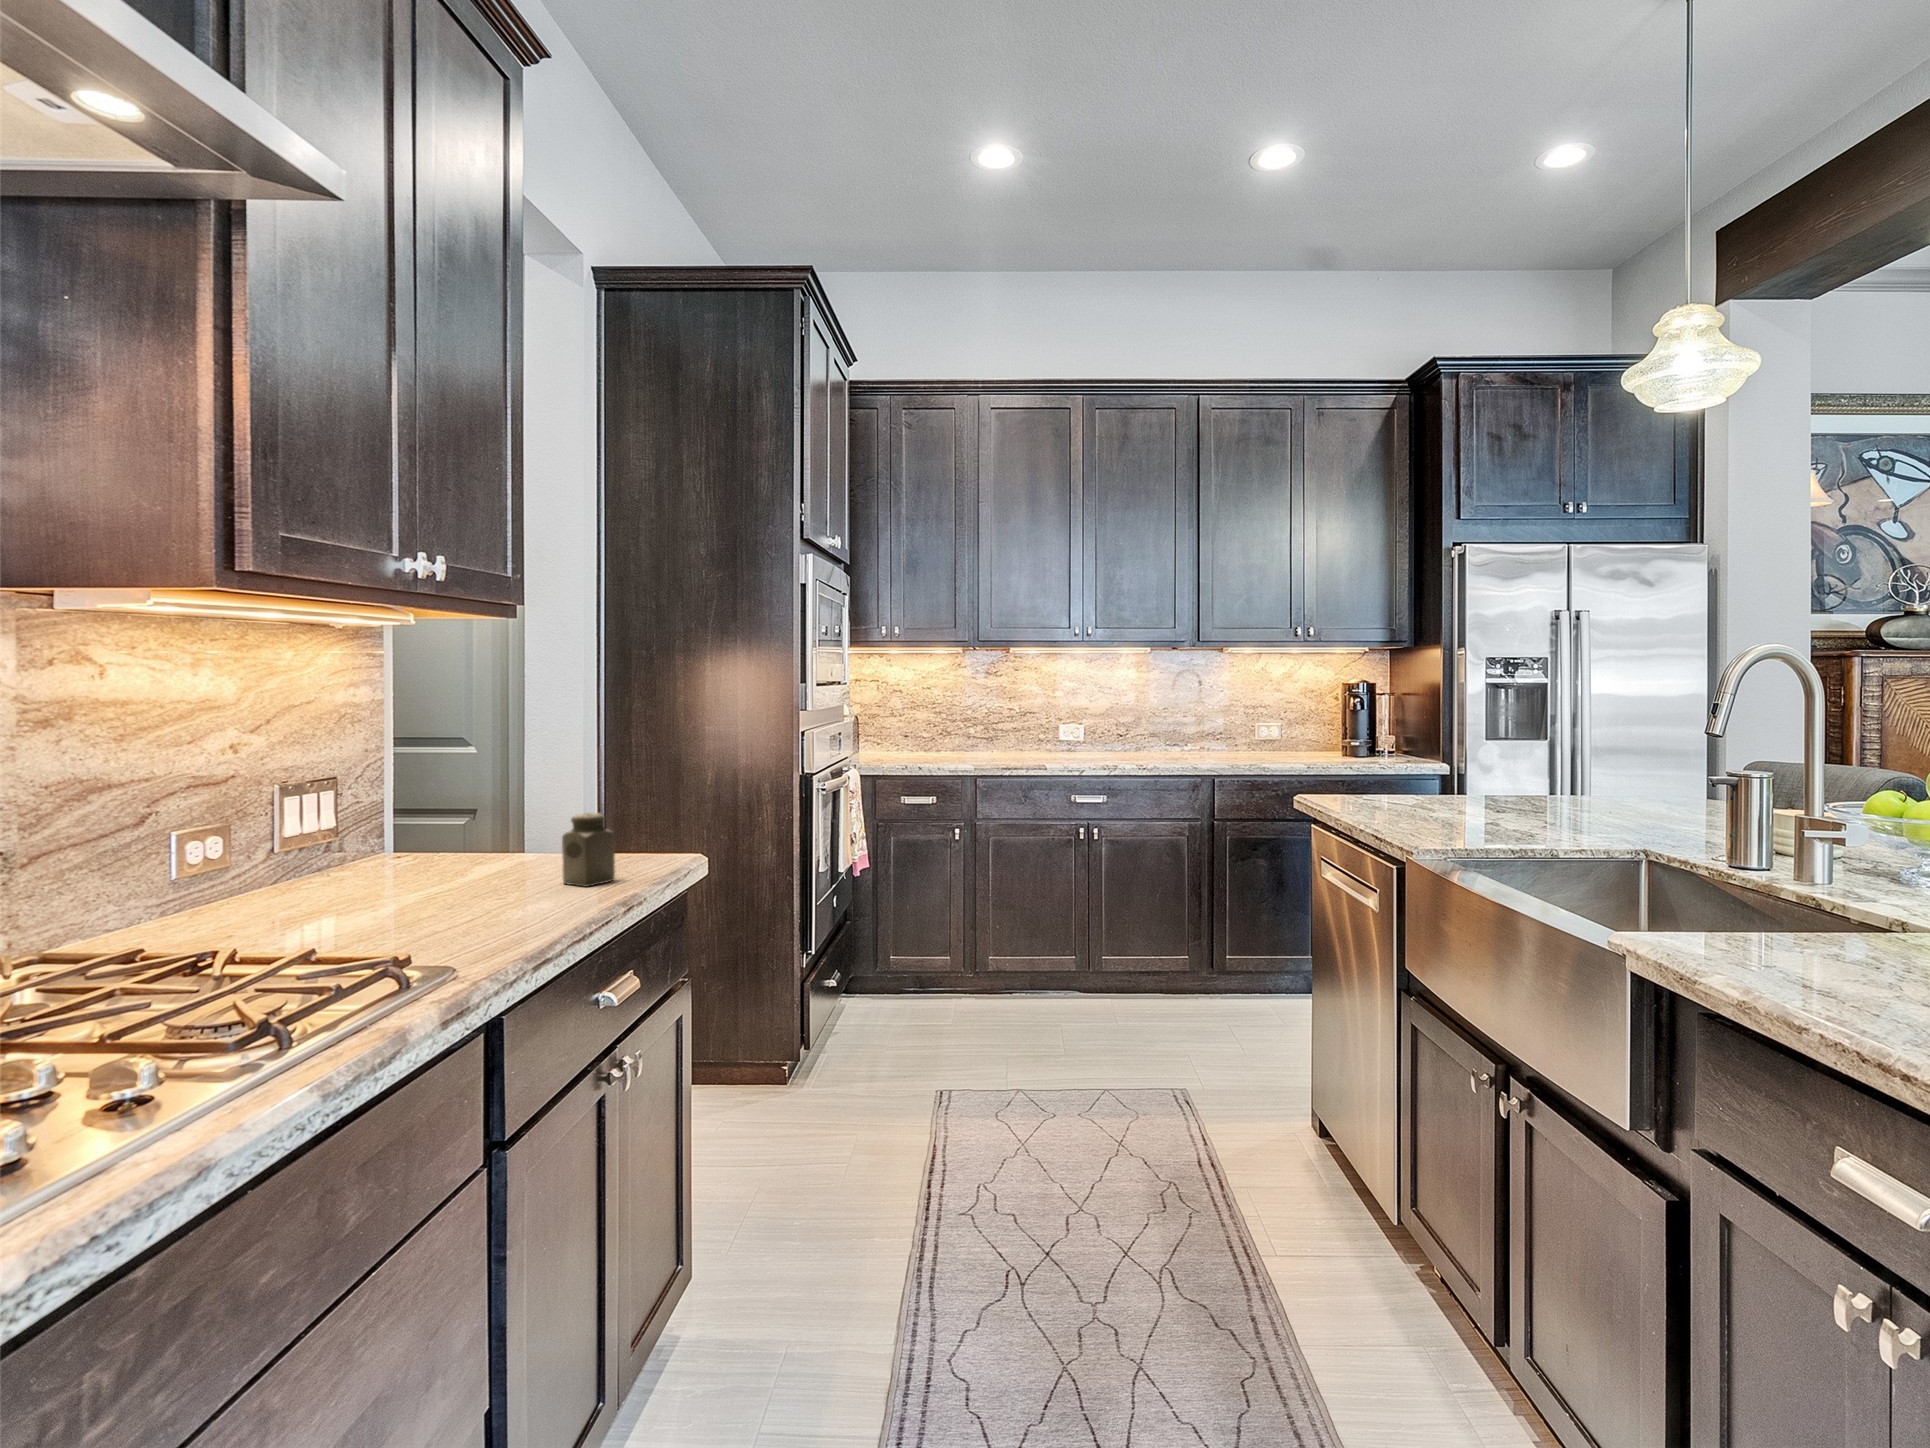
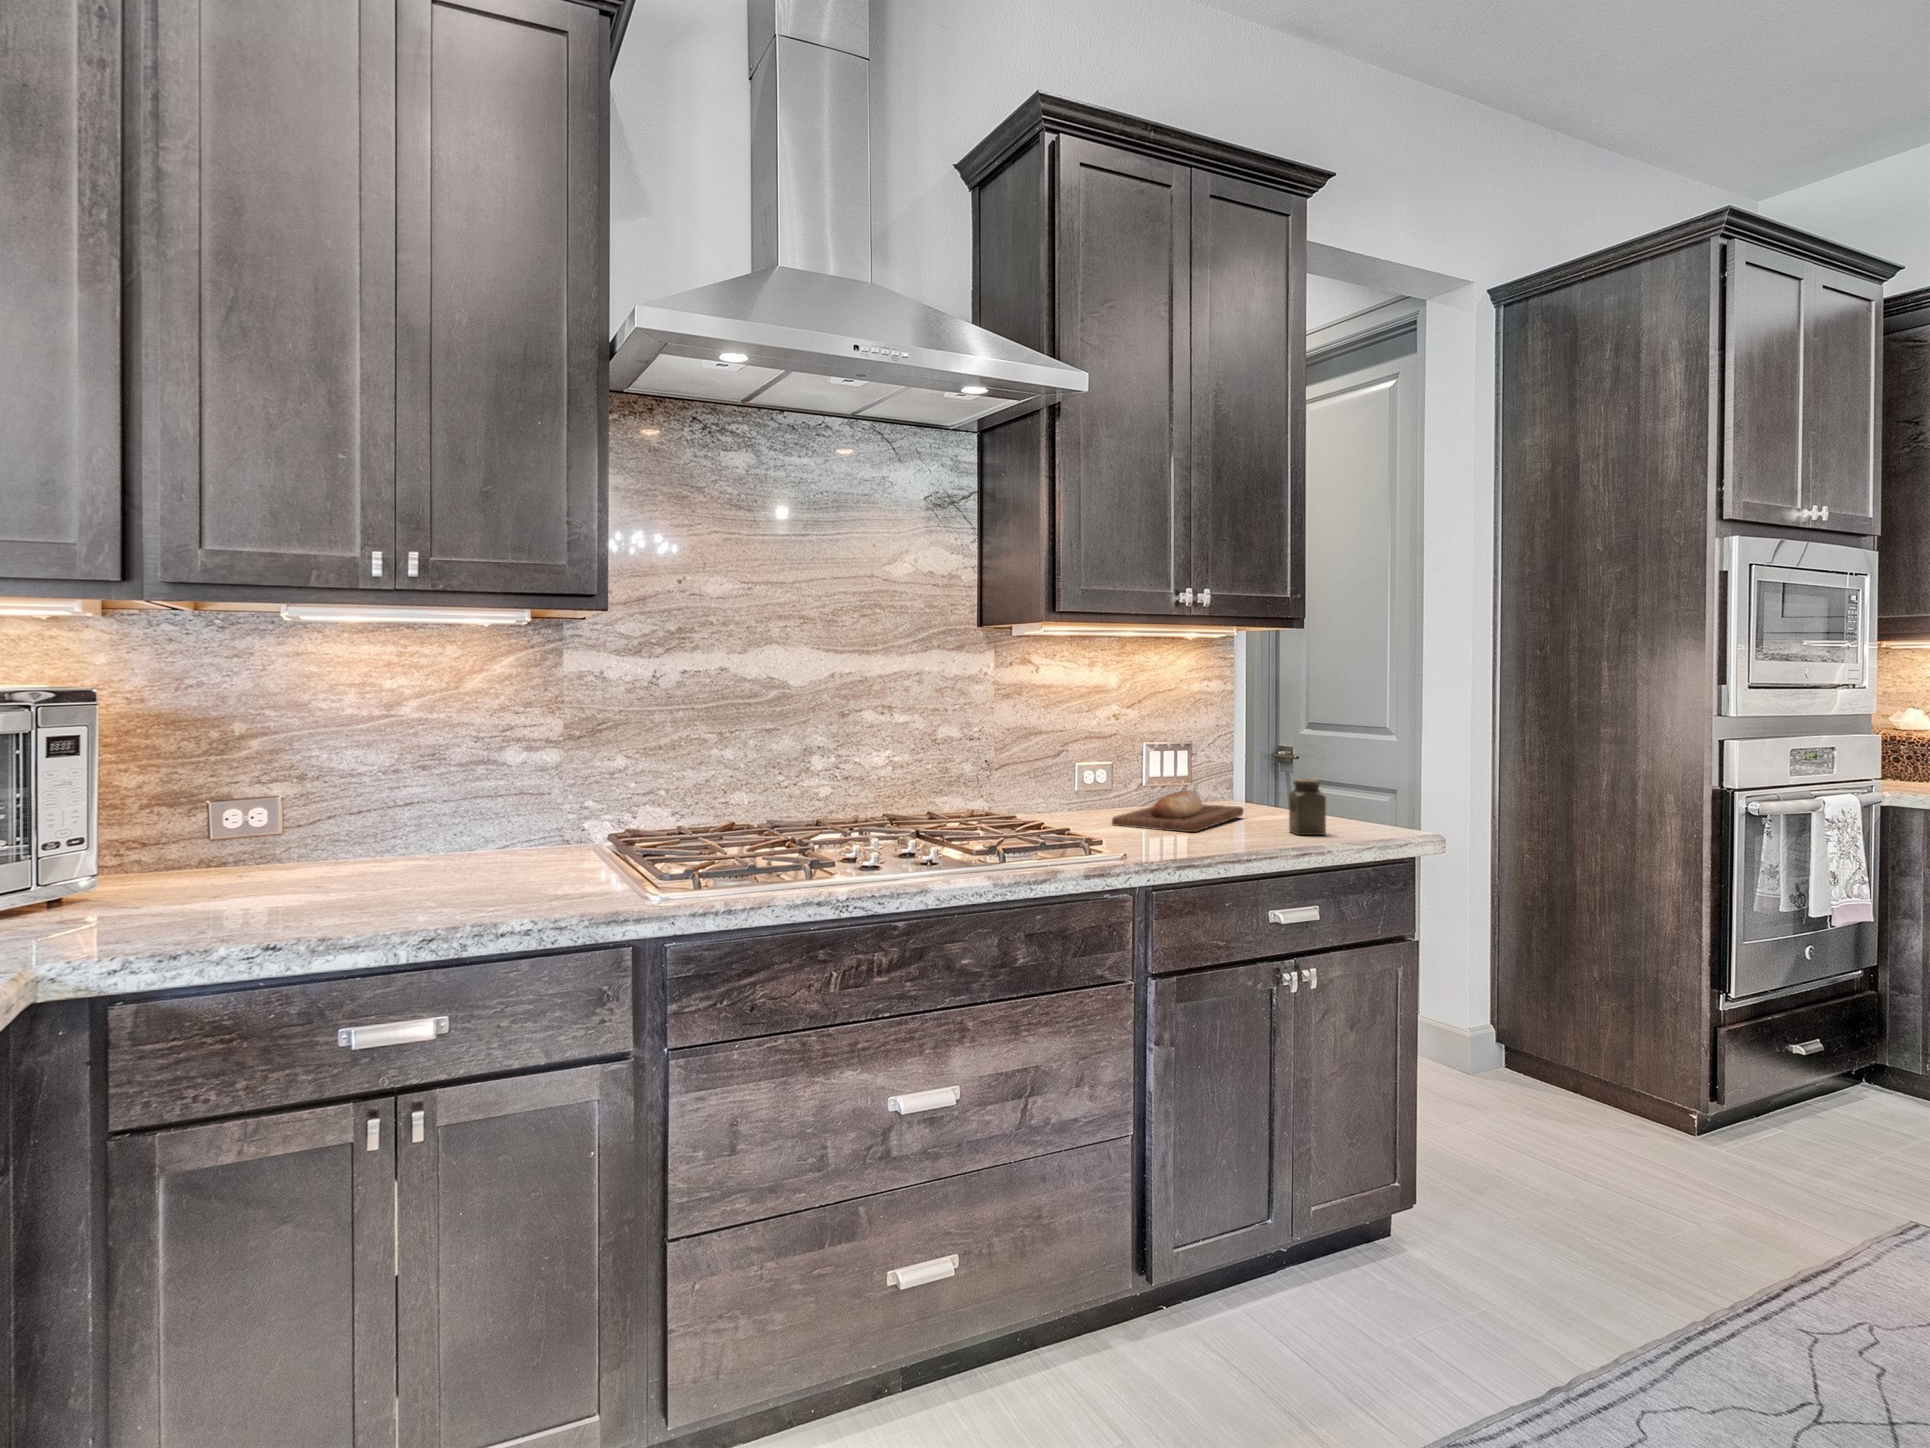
bread loaf: none [303,848,461,925] -> present [1112,790,1244,832]

